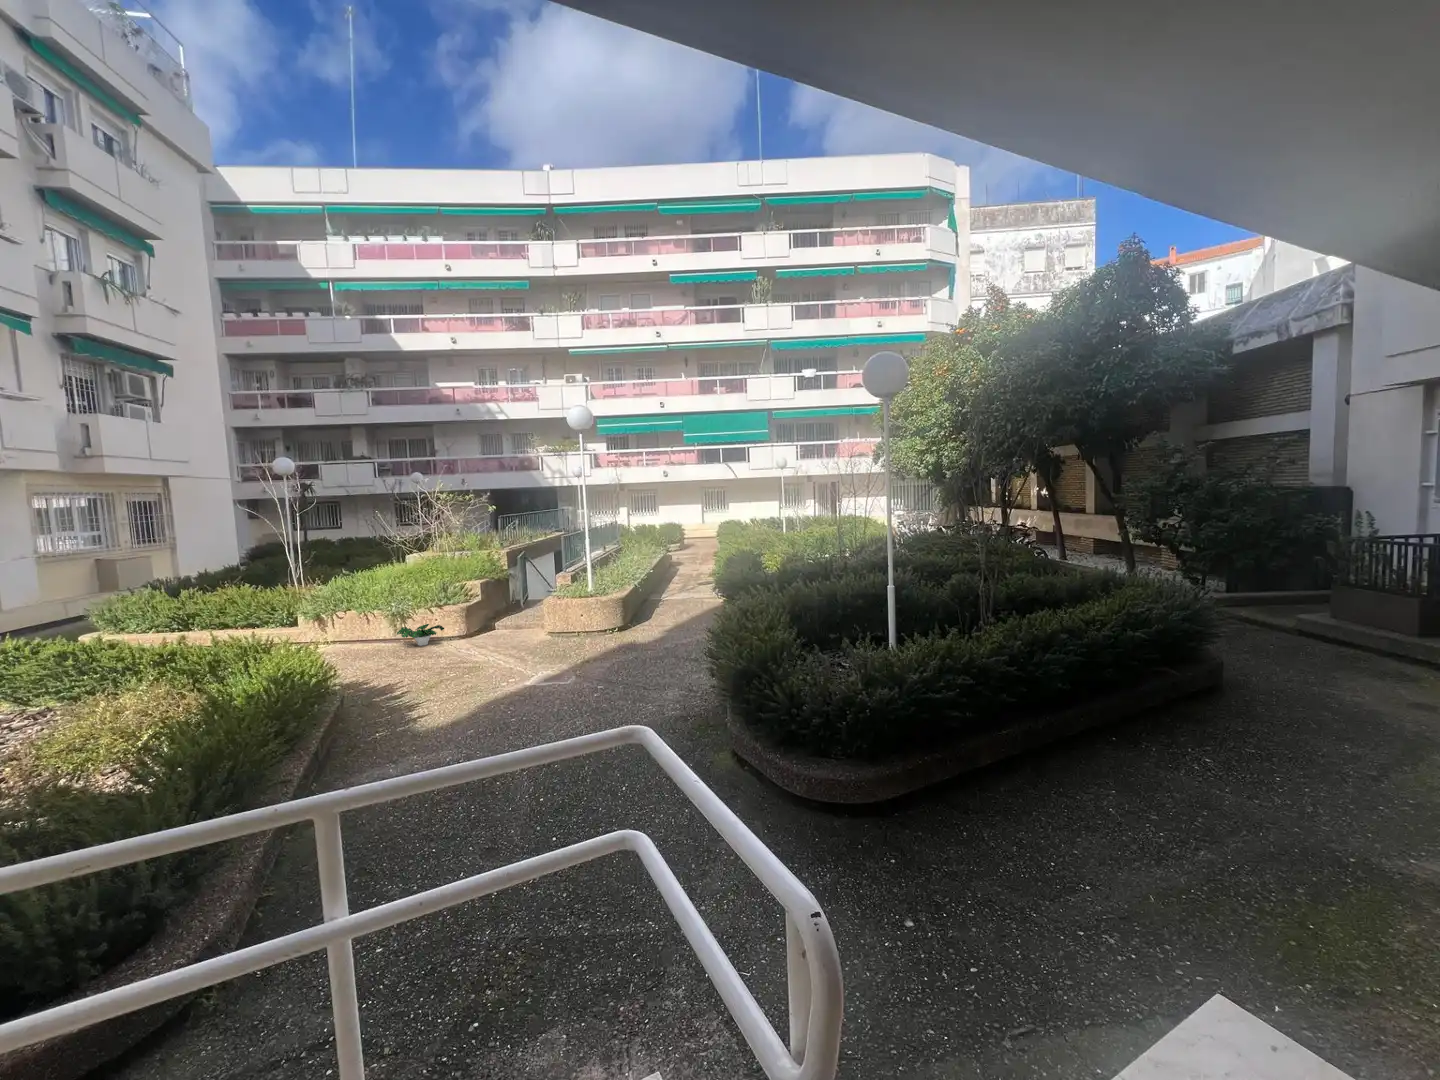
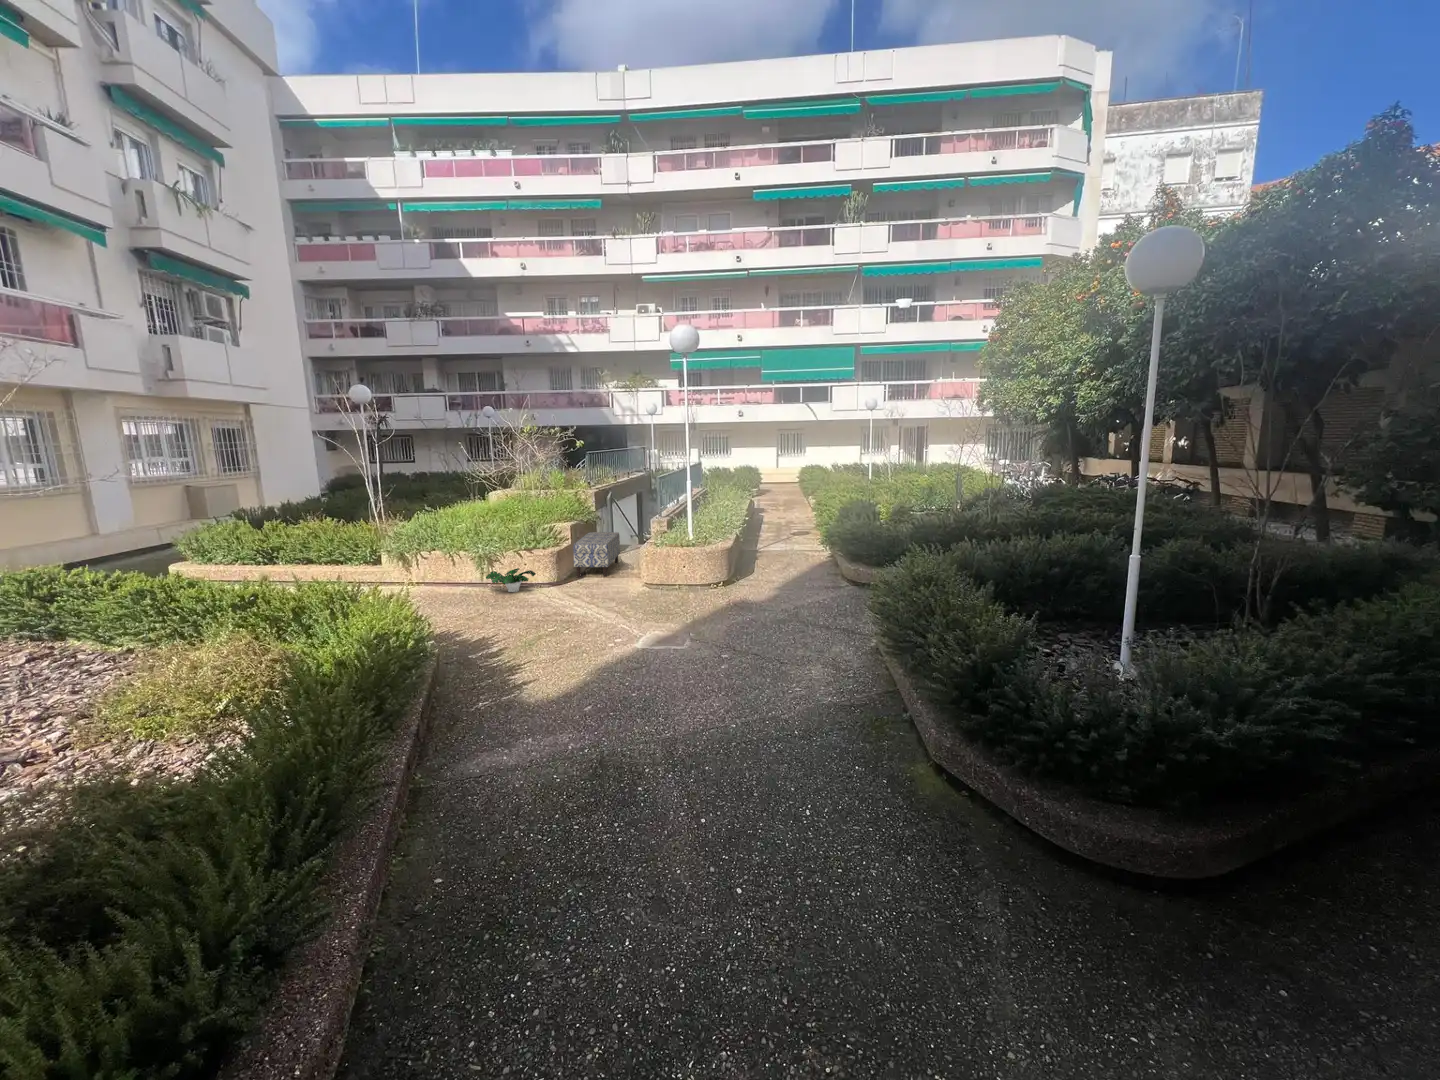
bench: none [481,589,528,631] -> present [573,532,620,577]

